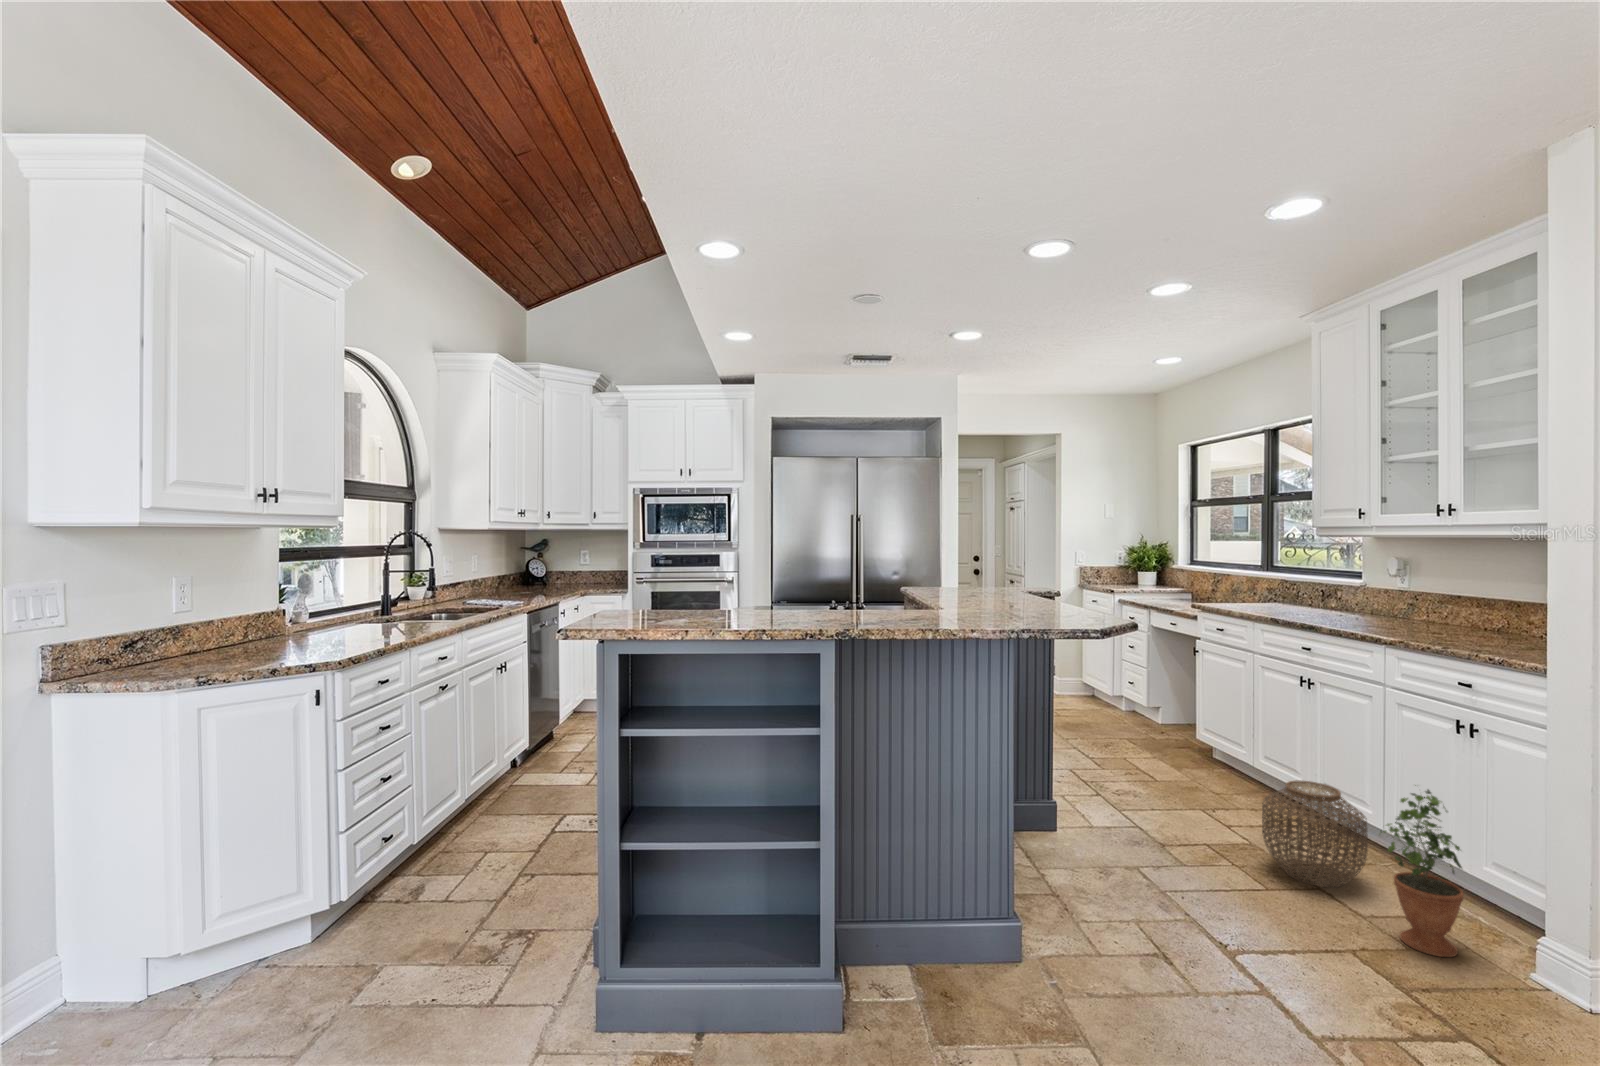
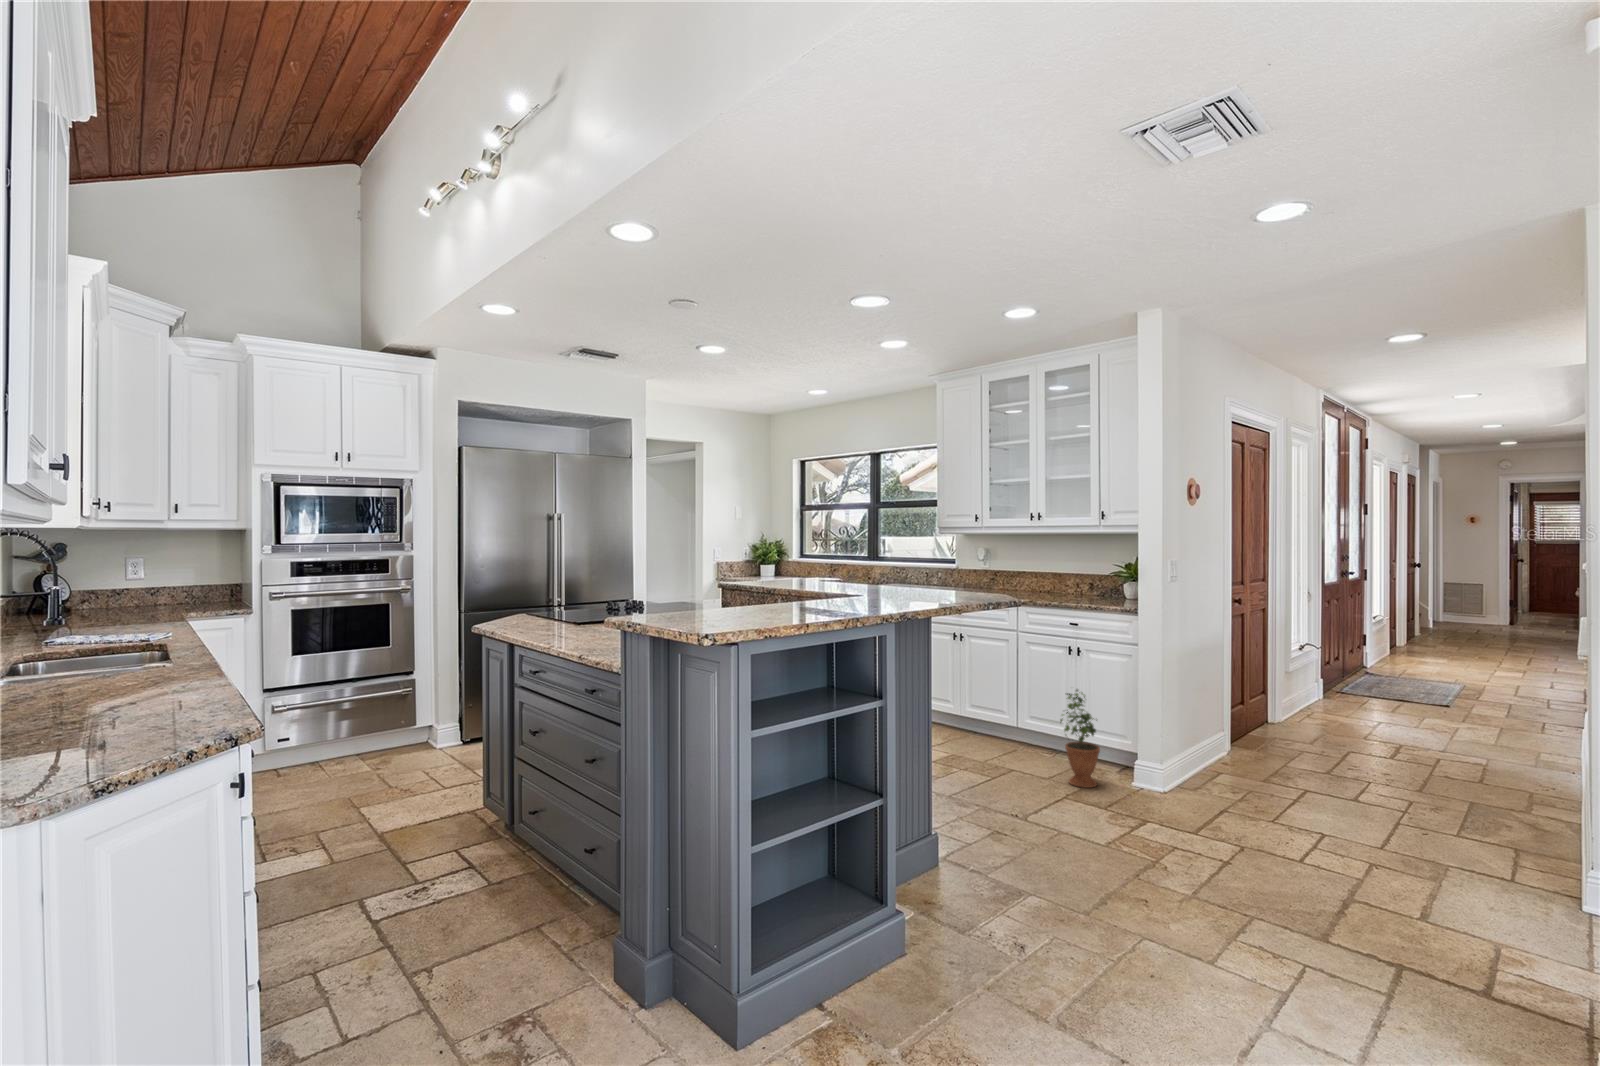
woven basket: present [1262,780,1368,887] -> none [971,702,1031,770]

